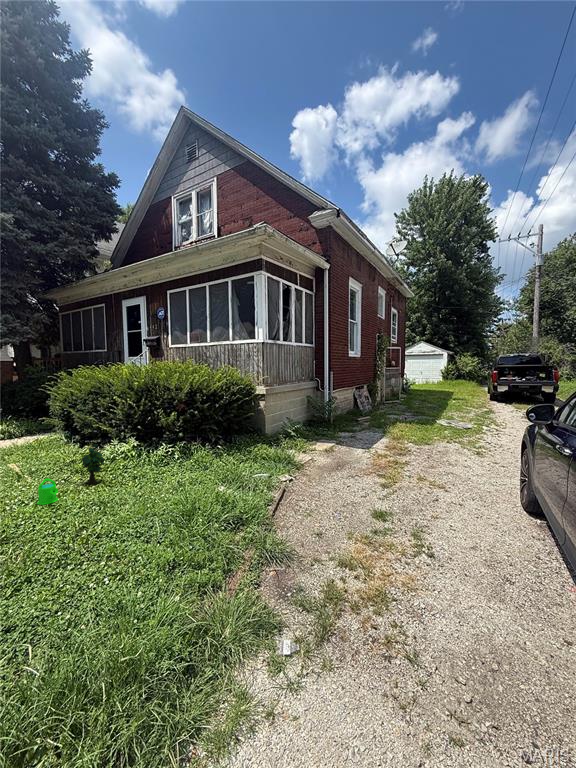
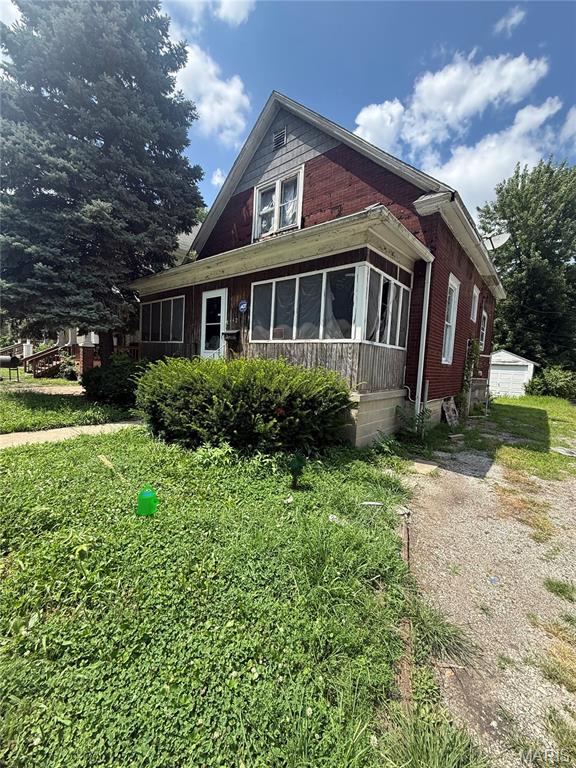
decorative plant: present [80,444,105,484] -> present [286,449,307,489]

